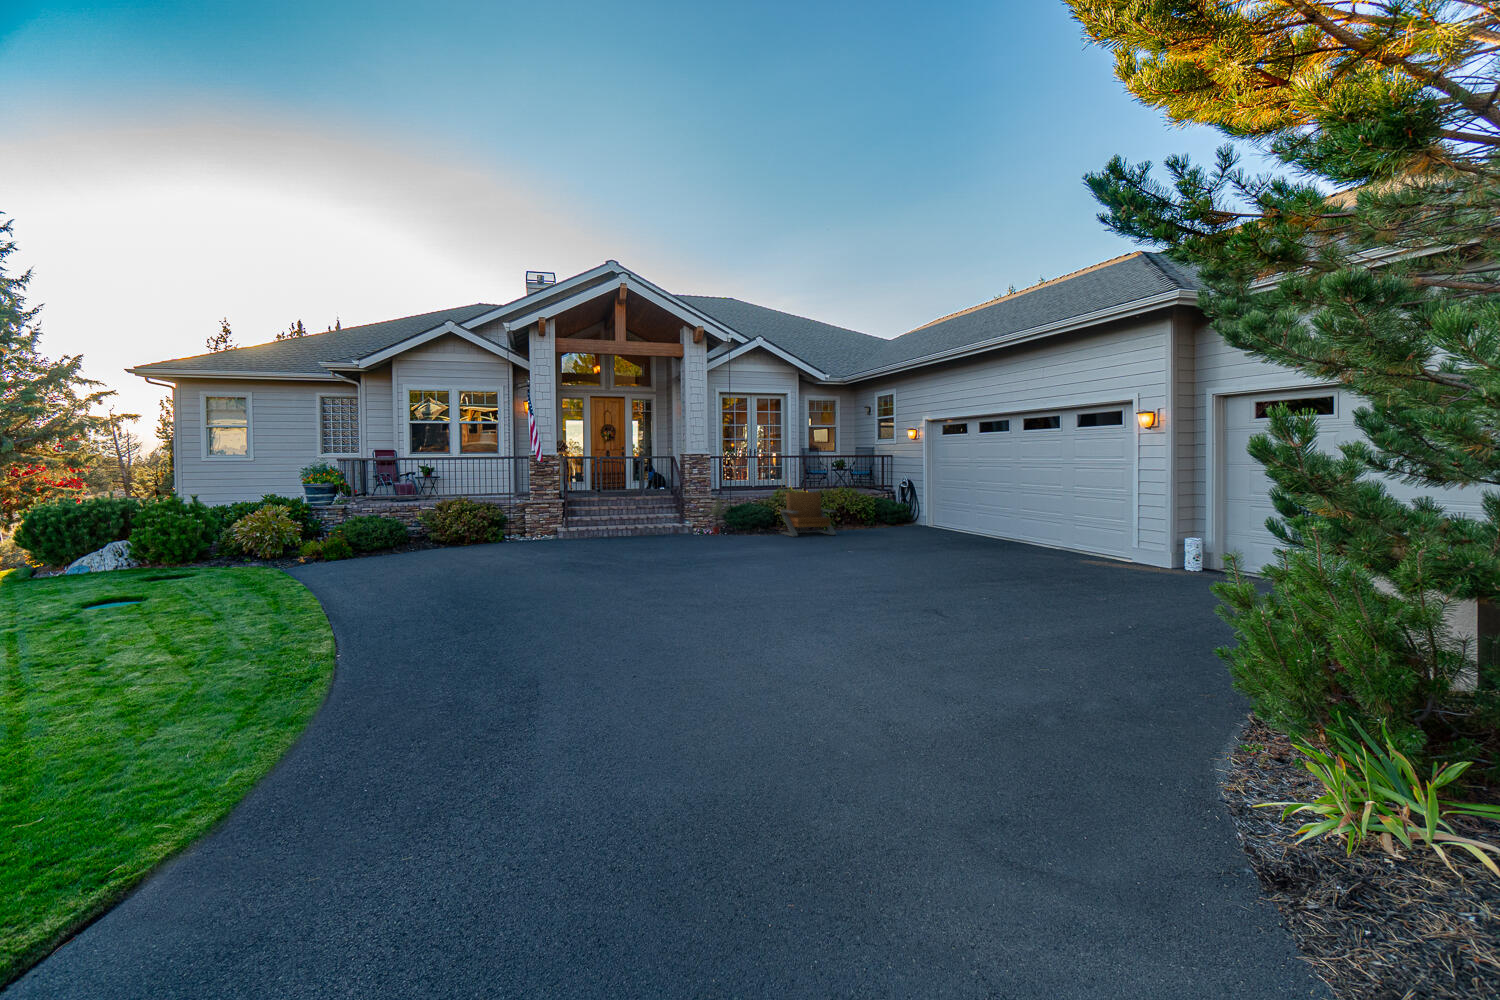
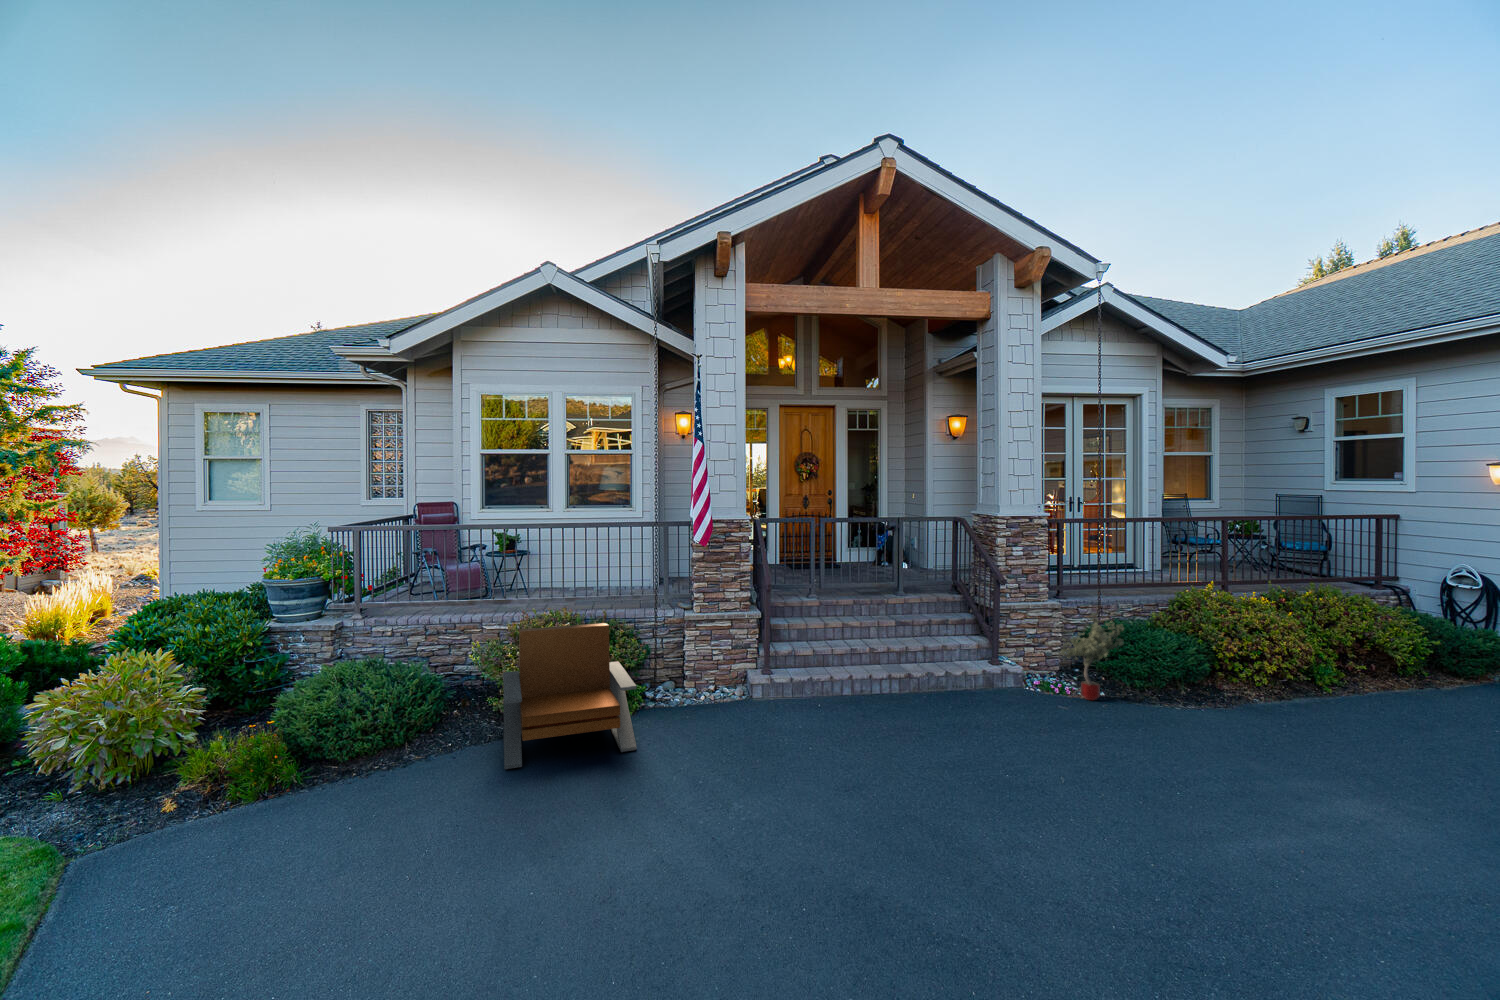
lounge chair: present [780,492,836,536] -> present [503,623,637,769]

